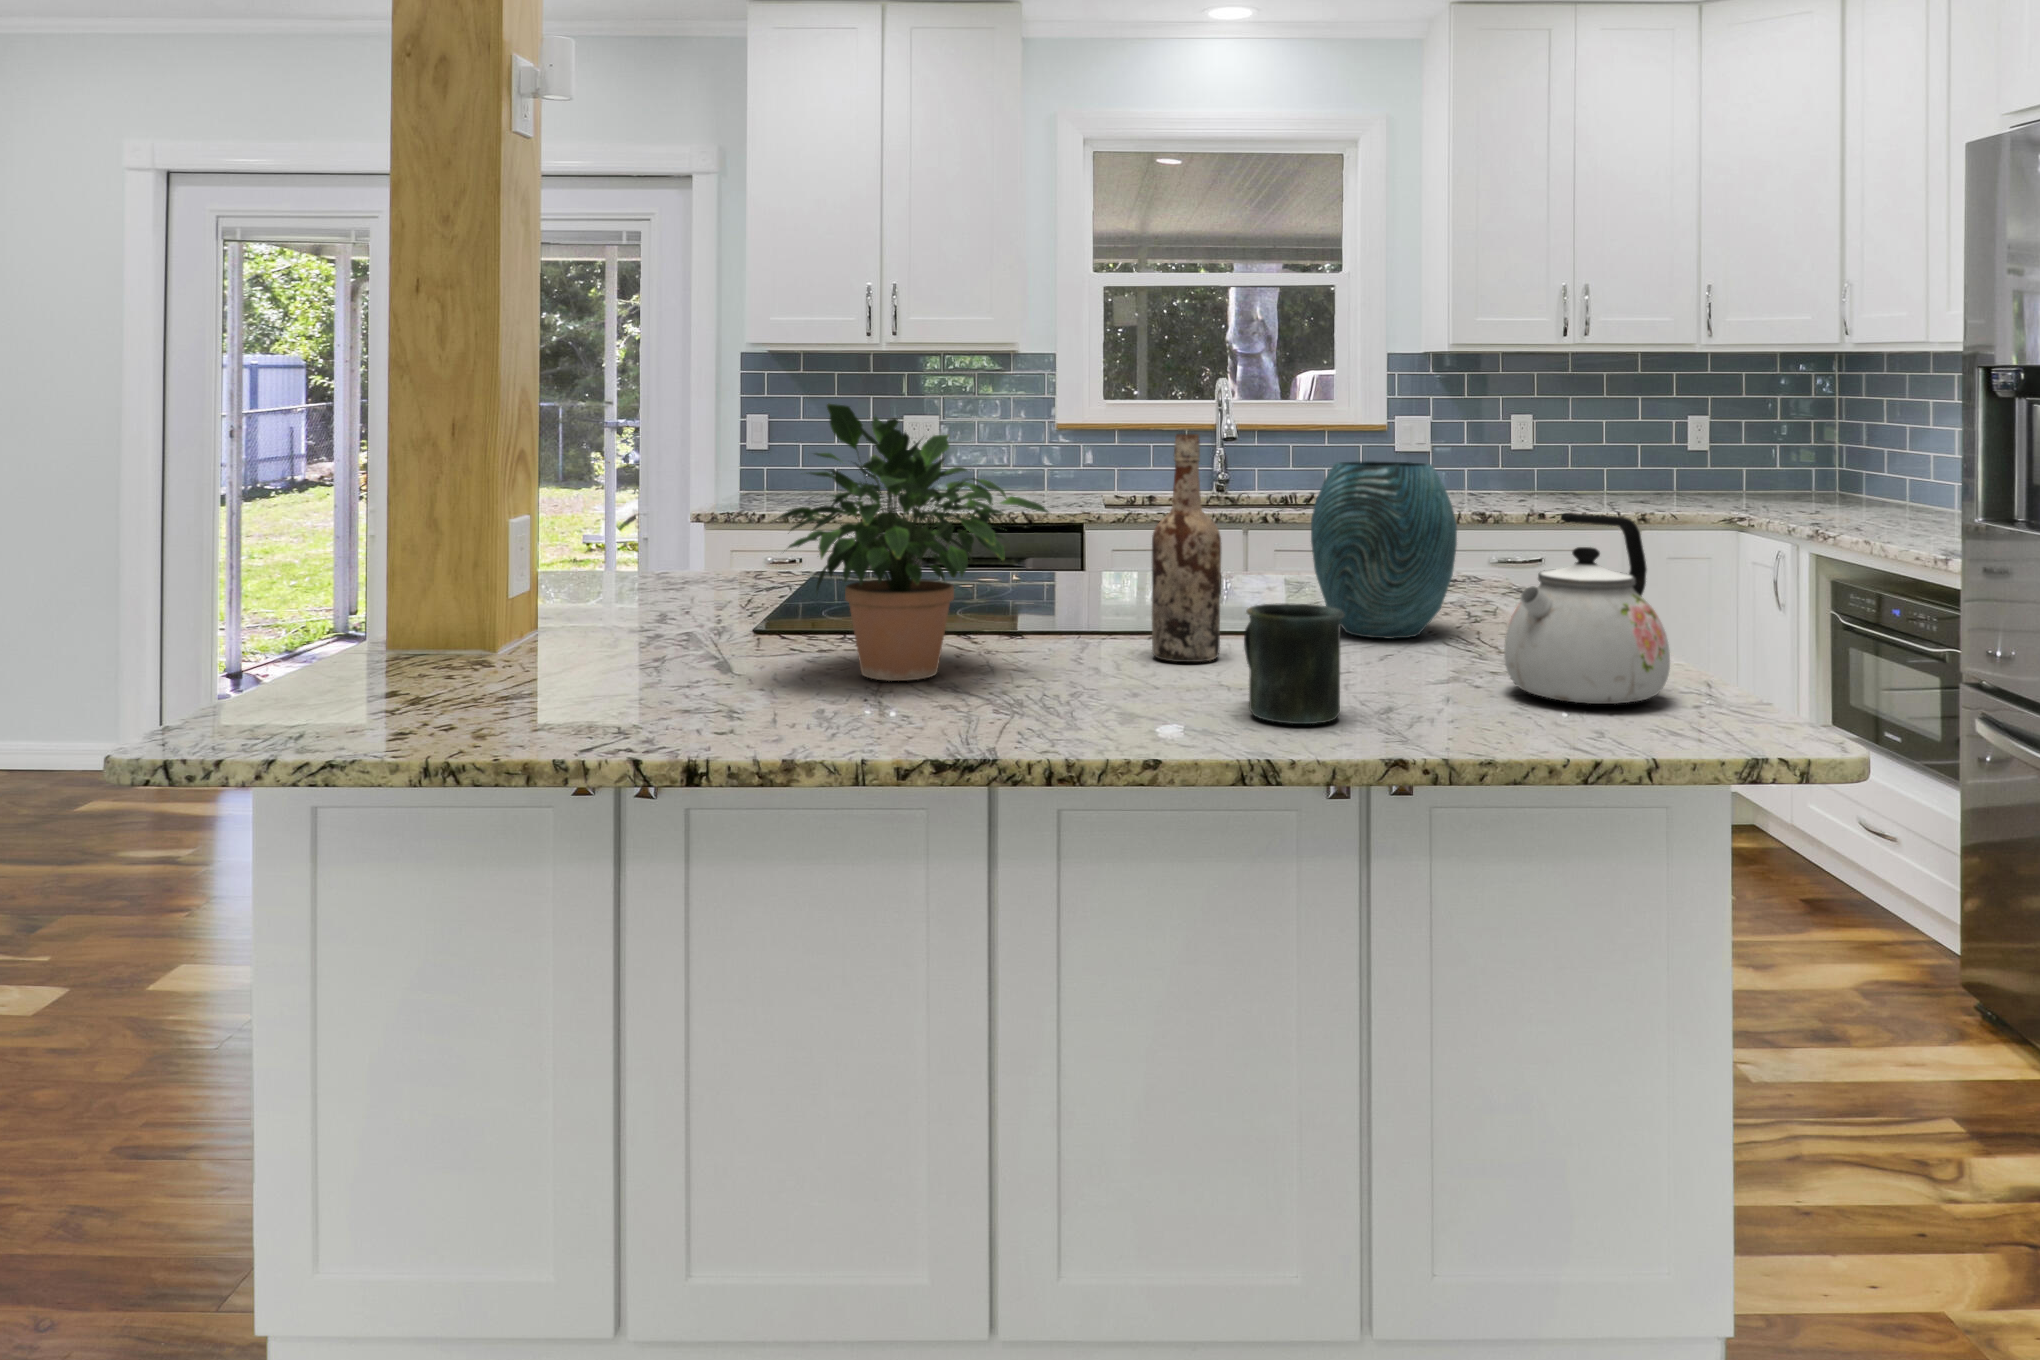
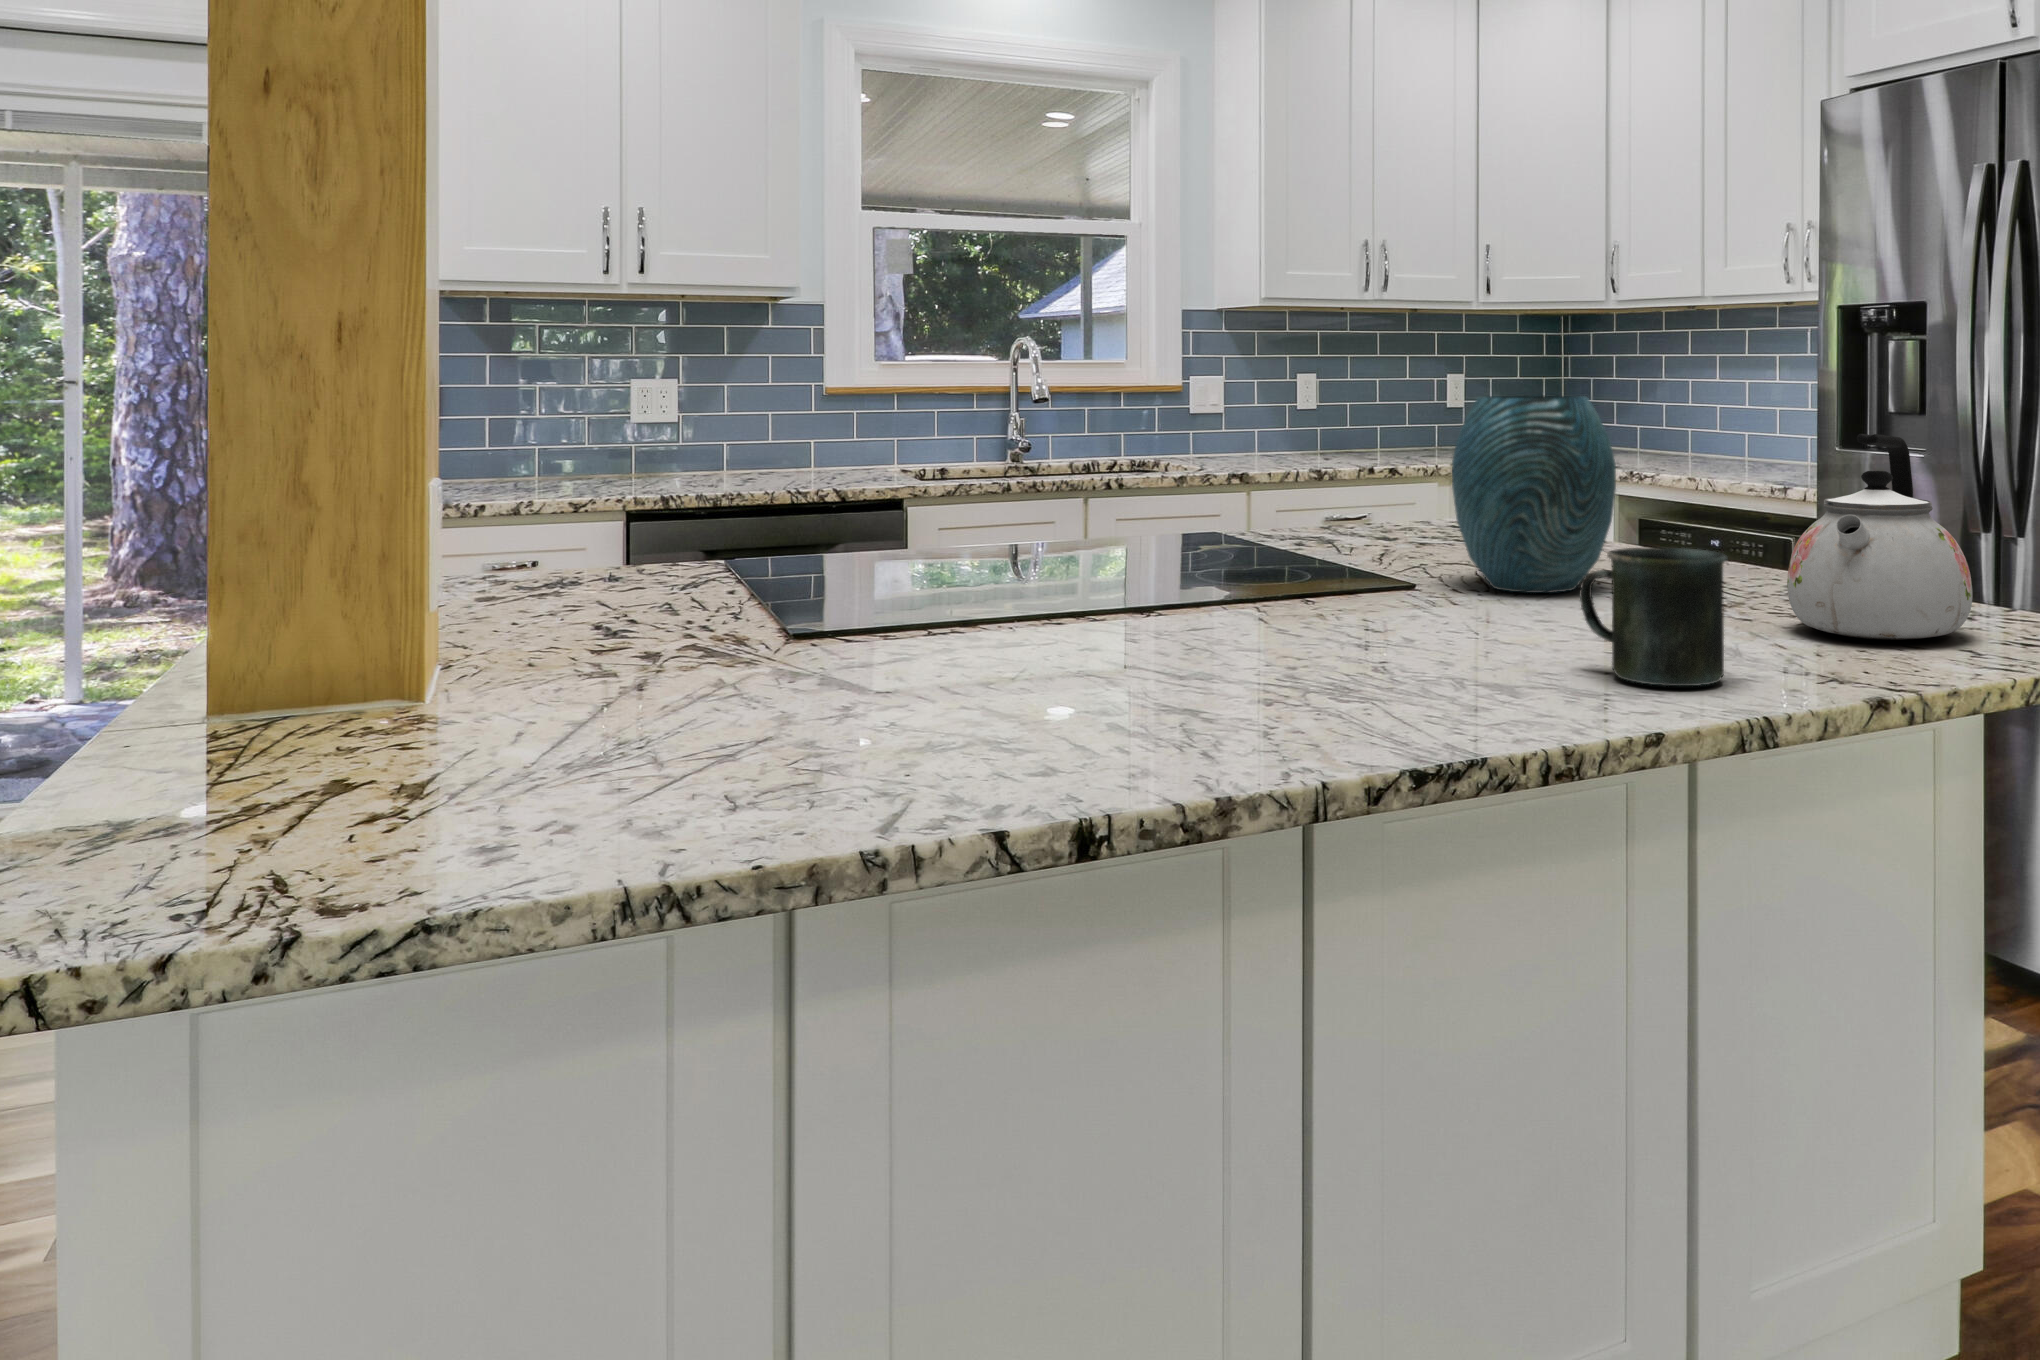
potted plant: present [776,404,1049,681] -> none [979,320,1303,682]
wine bottle: present [1152,434,1221,662] -> none [1358,361,1441,633]

